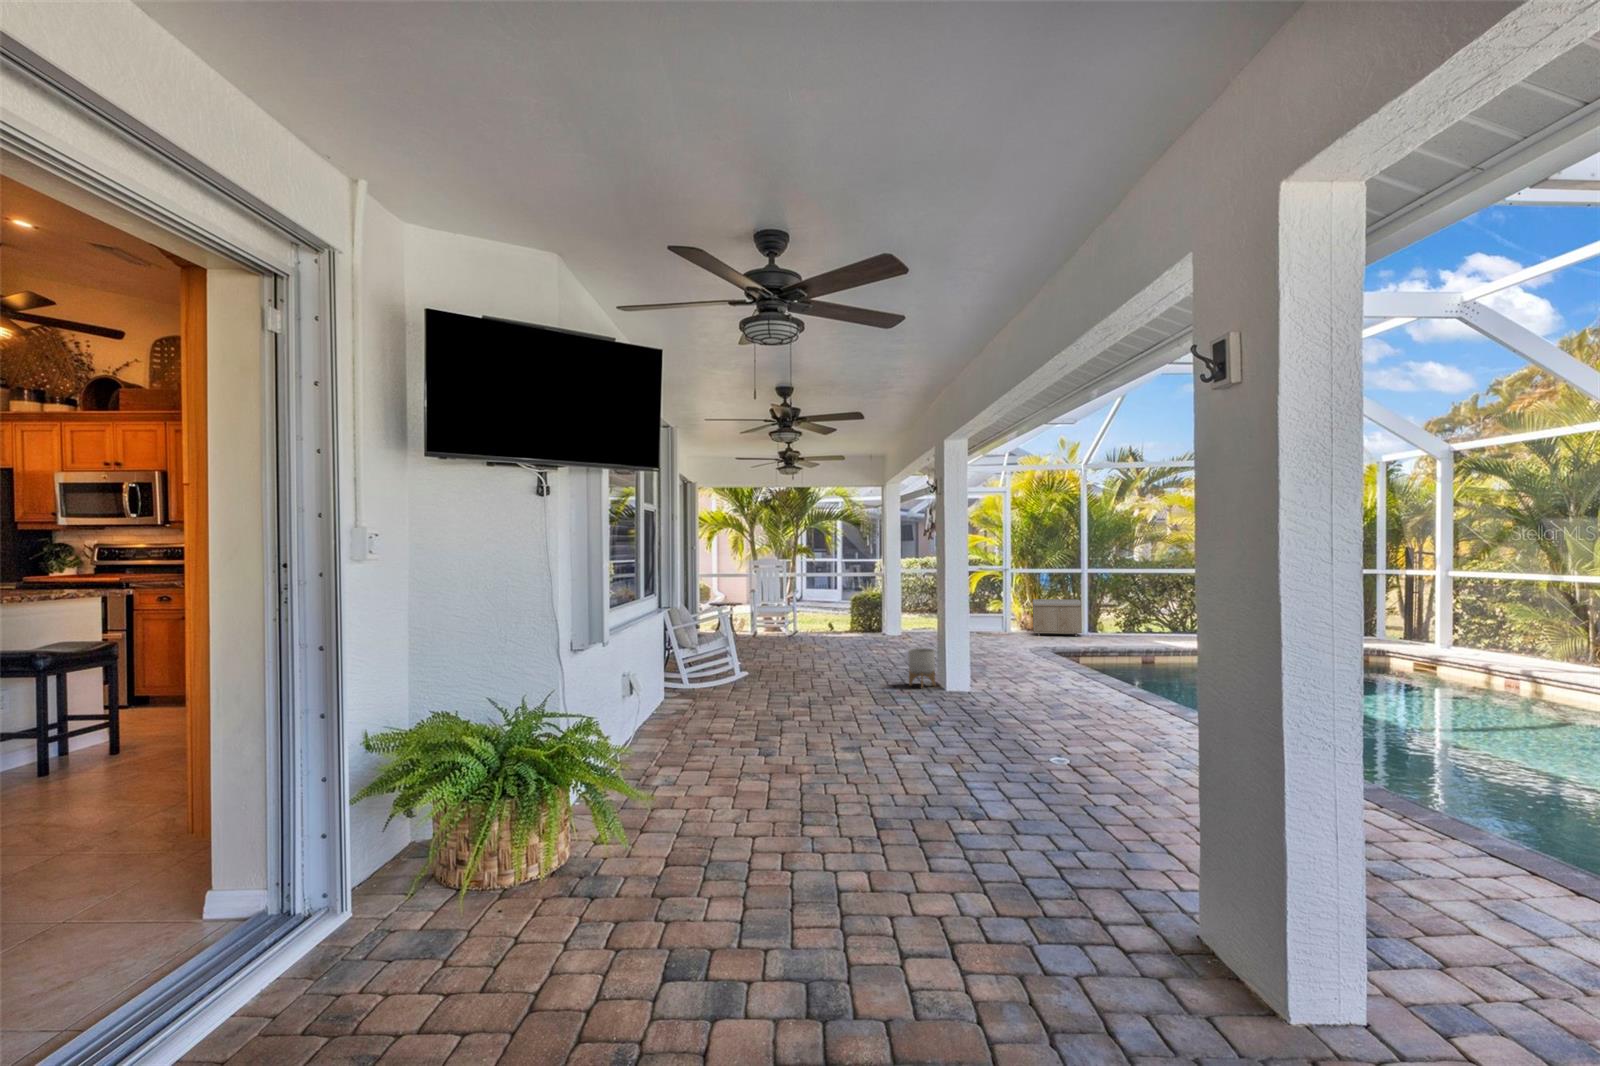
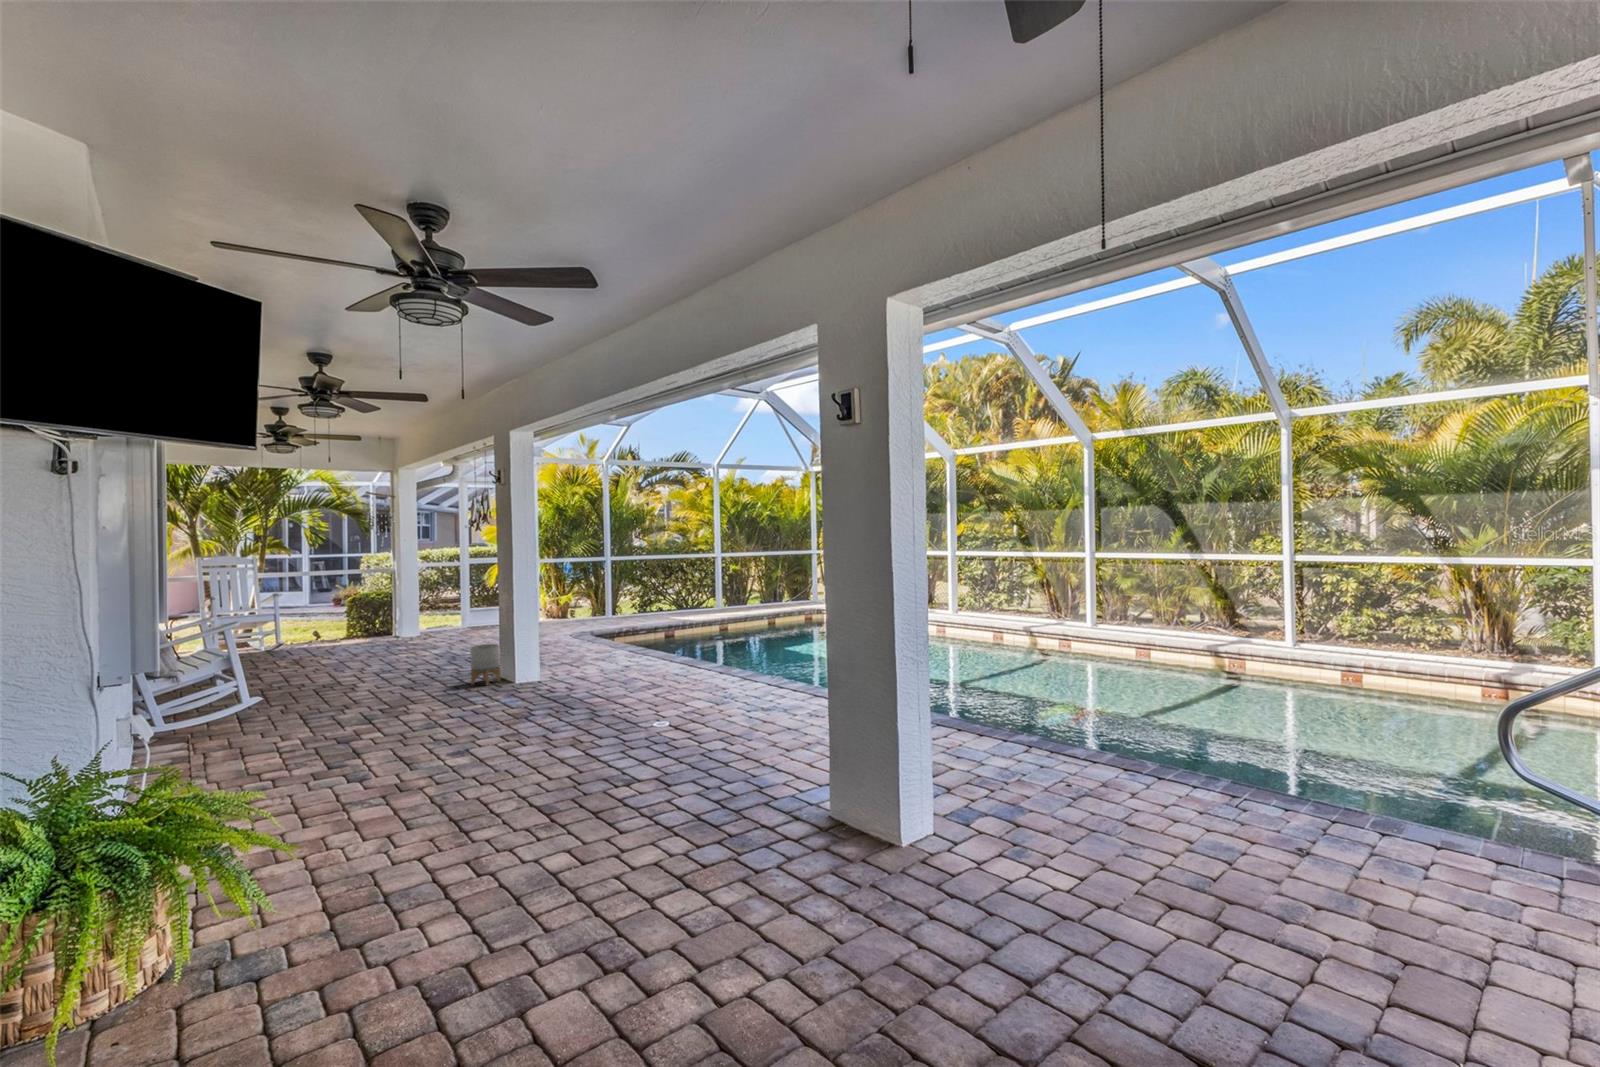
storage bench: present [1033,599,1082,636] -> none [559,585,607,623]

